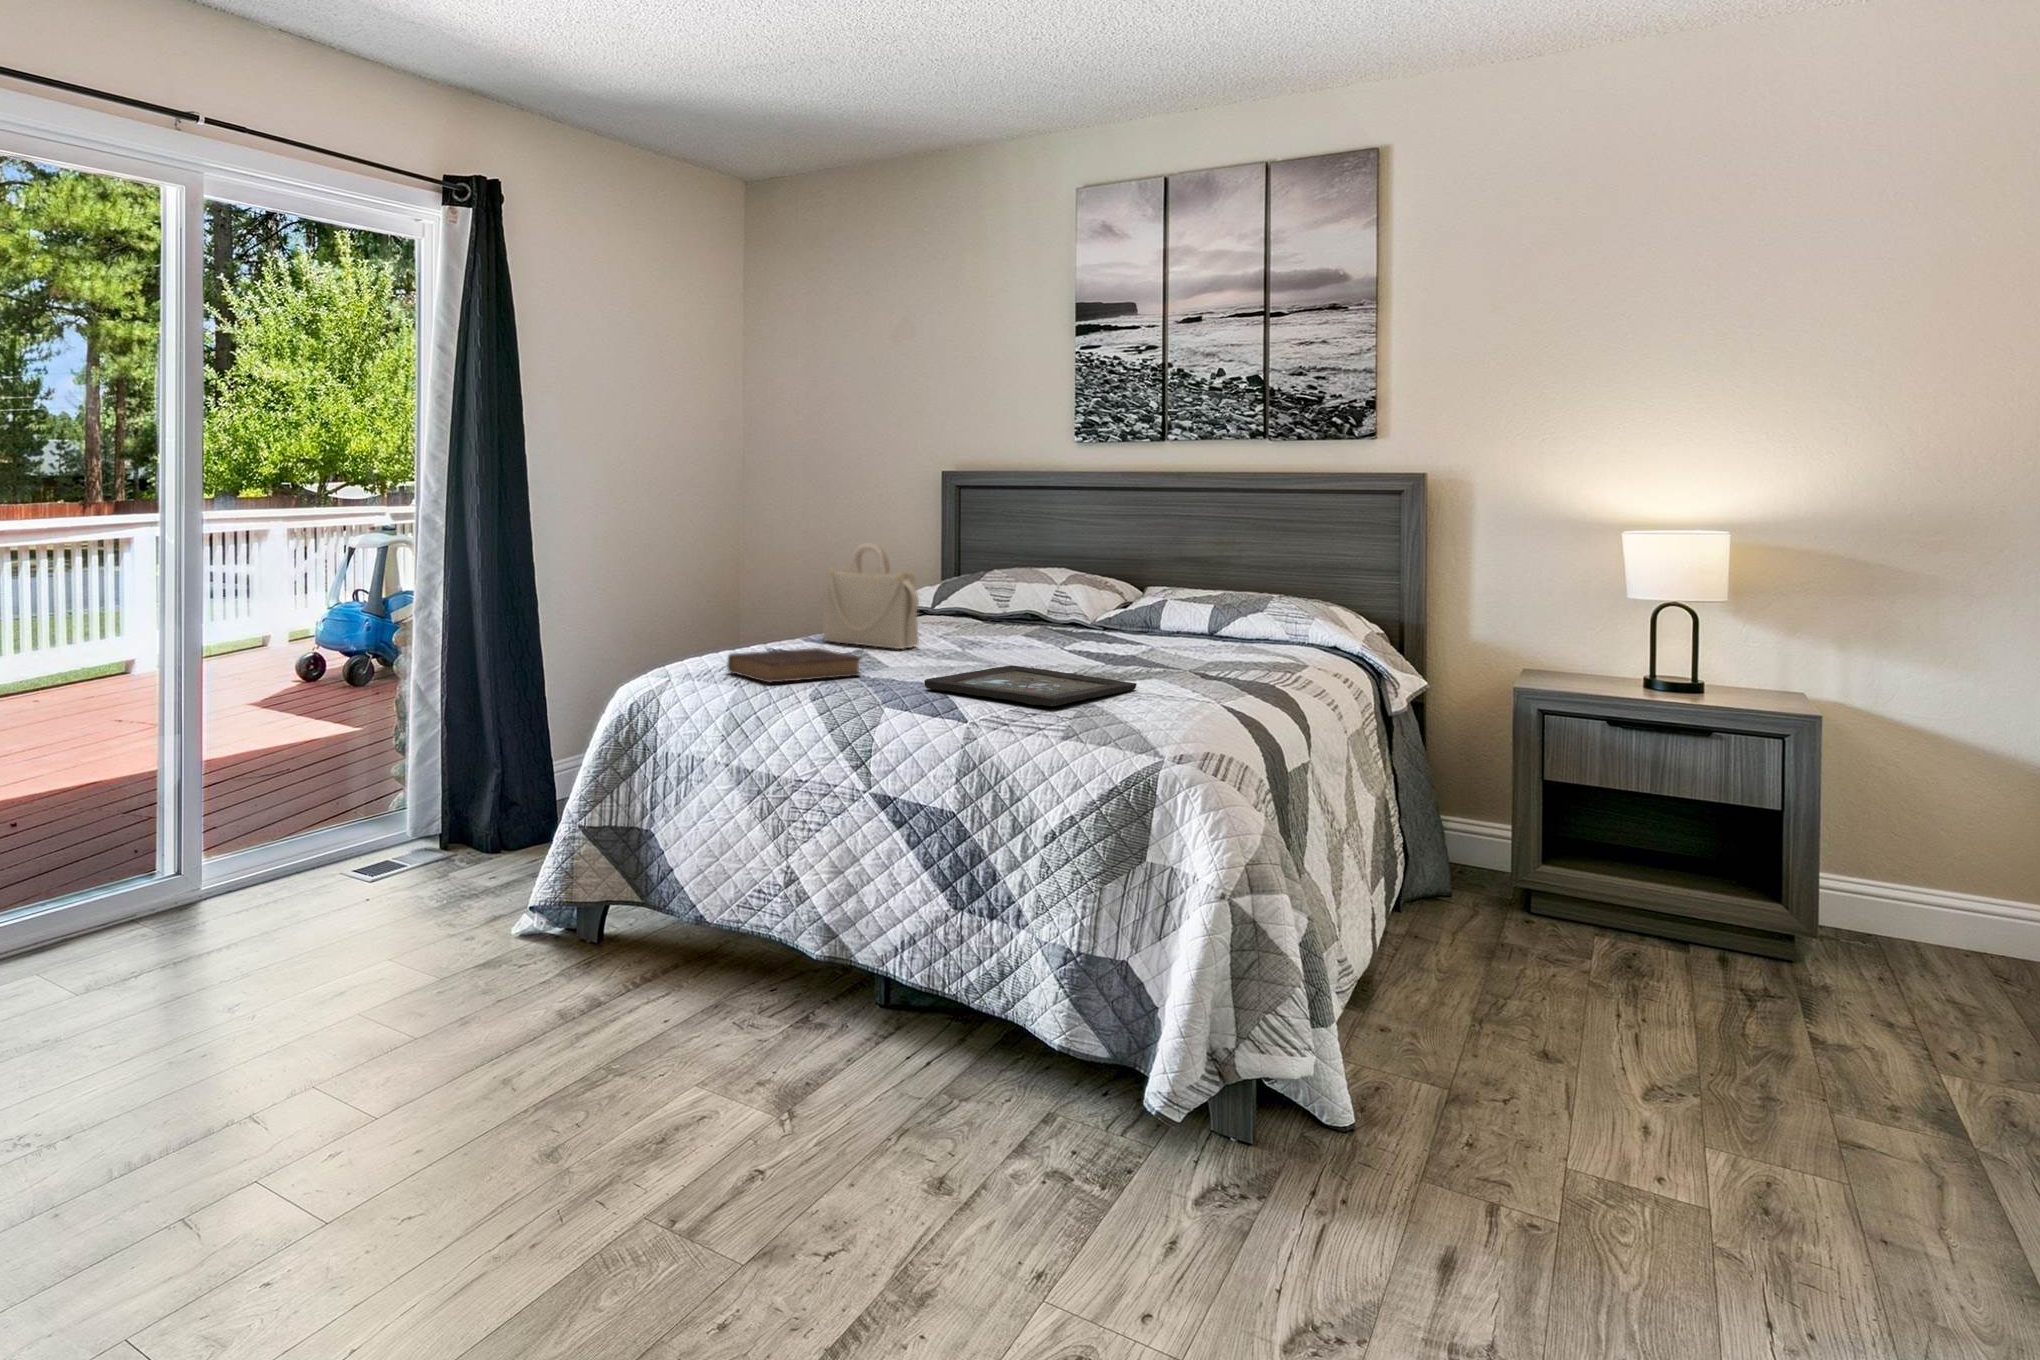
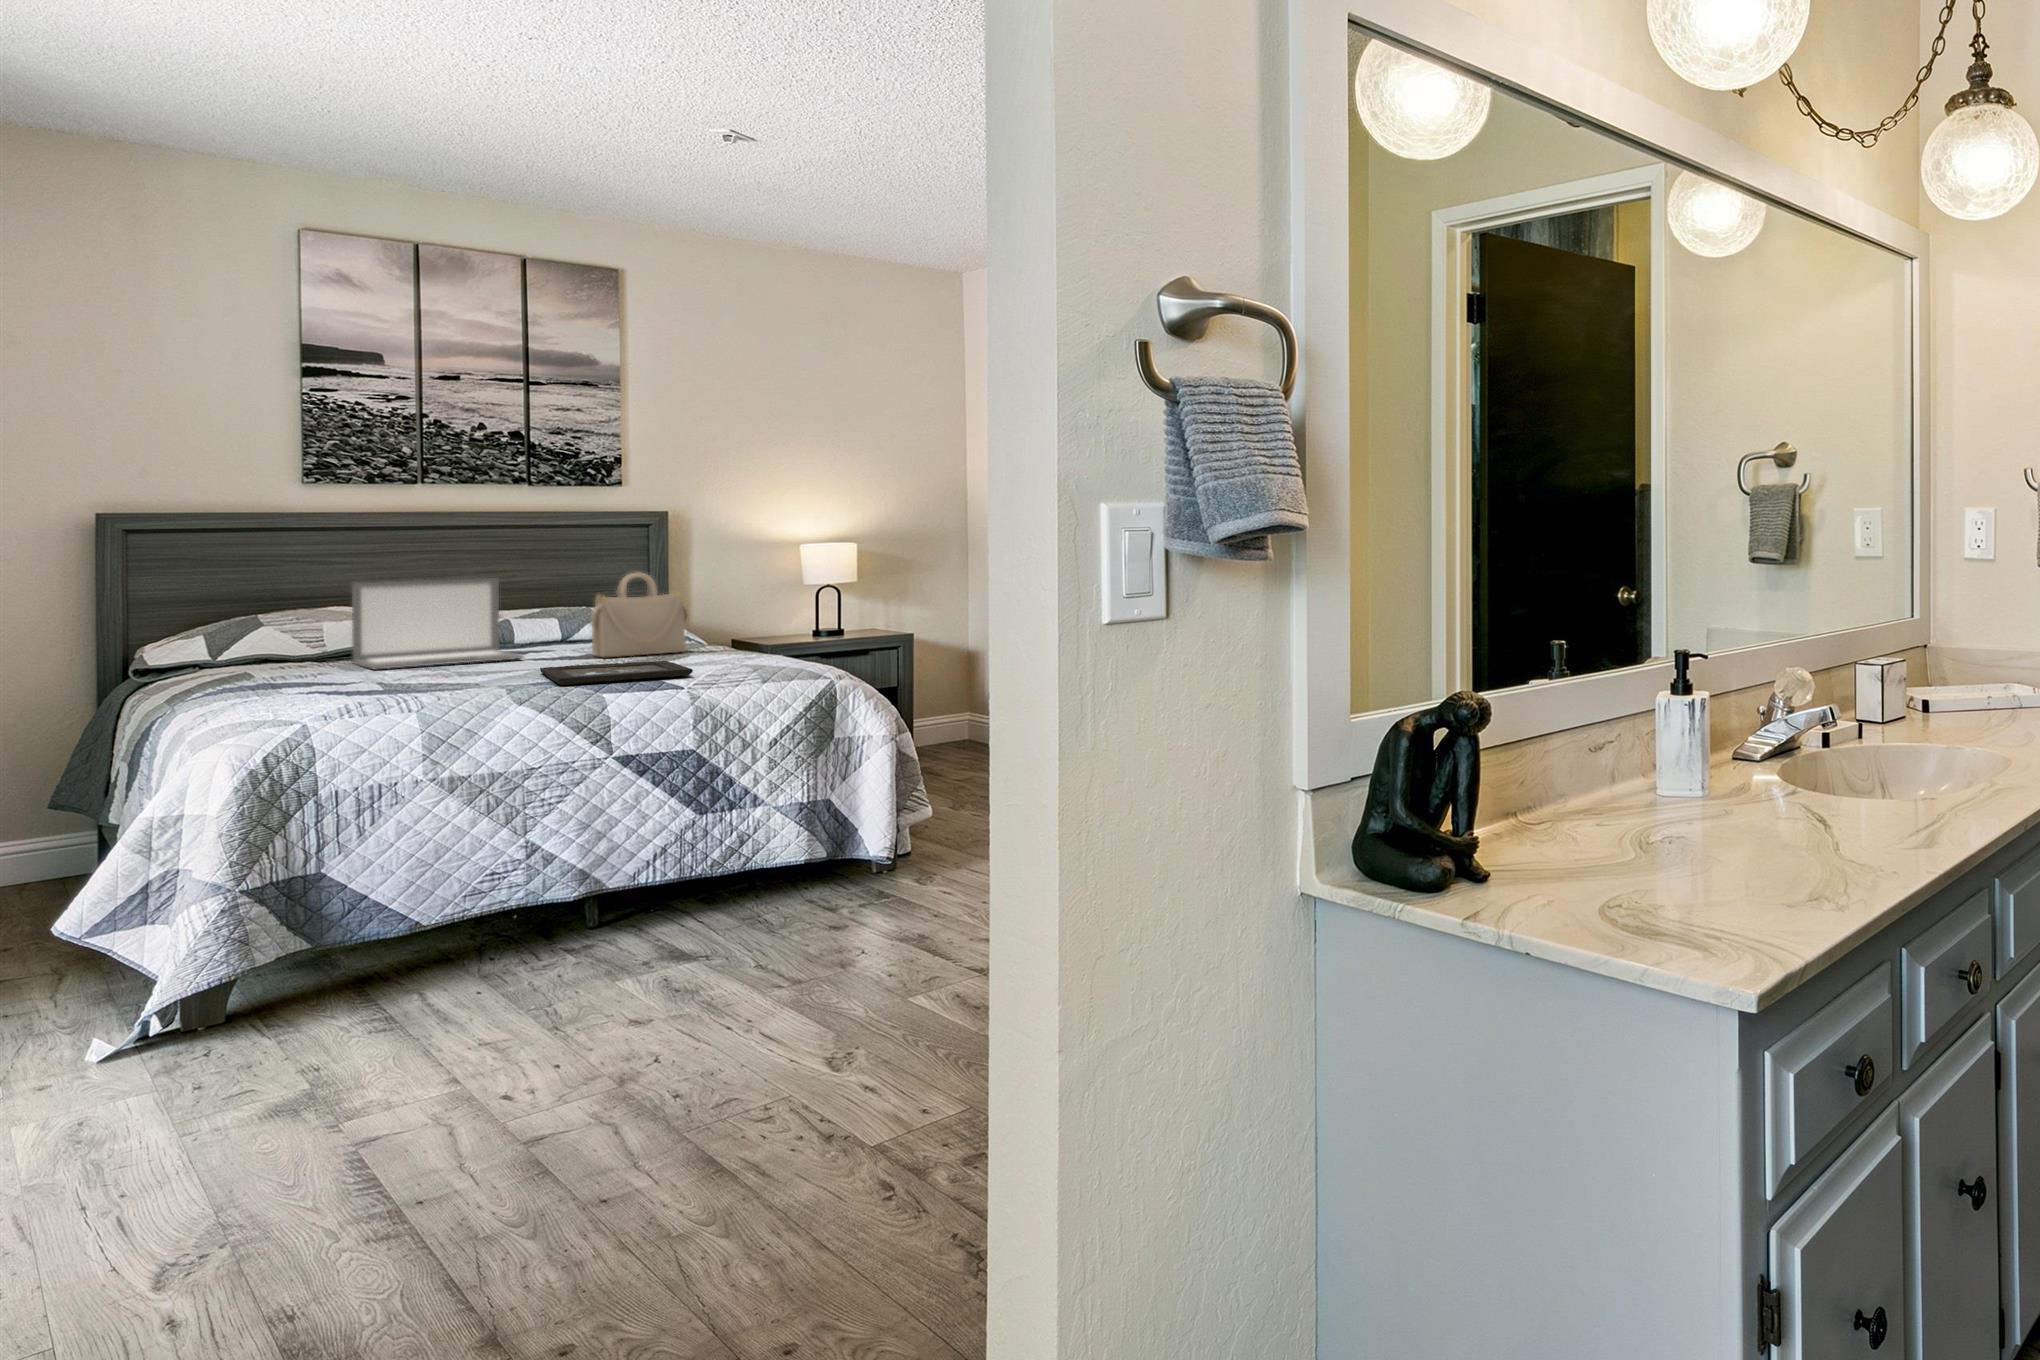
handbag: present [823,543,919,649] -> present [590,572,688,657]
laptop: none [968,548,1131,653] -> present [352,578,523,669]
book: present [727,648,861,683] -> none [343,675,464,708]

